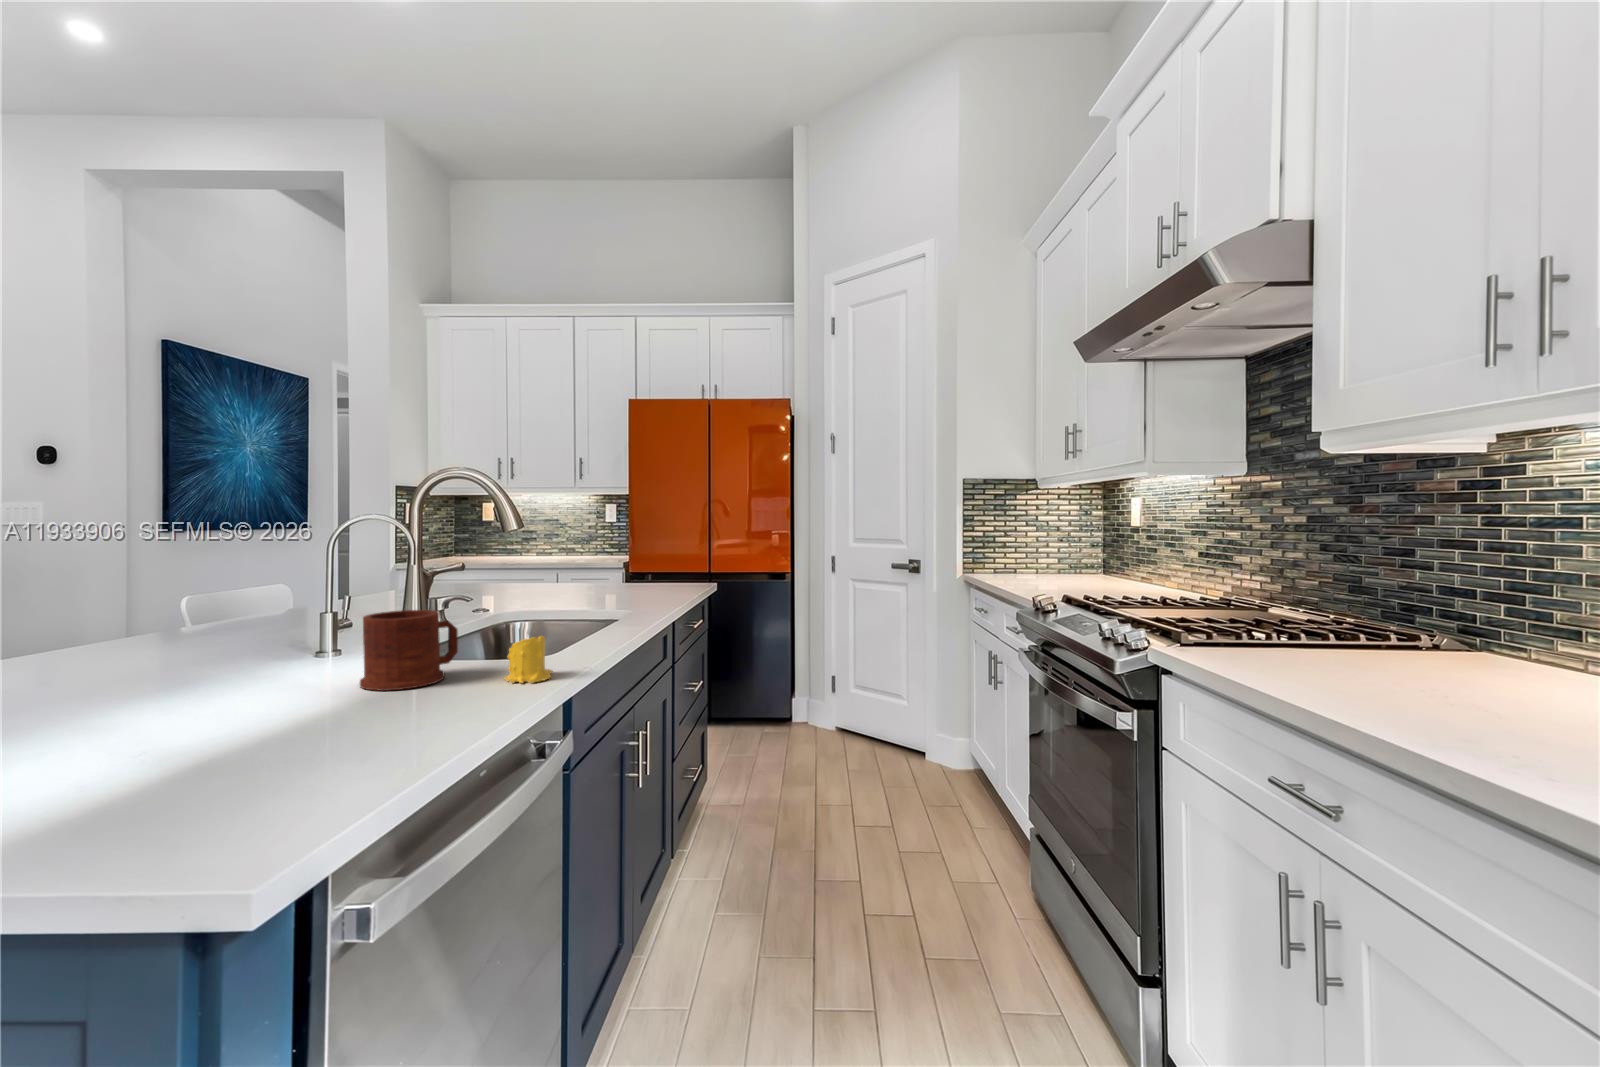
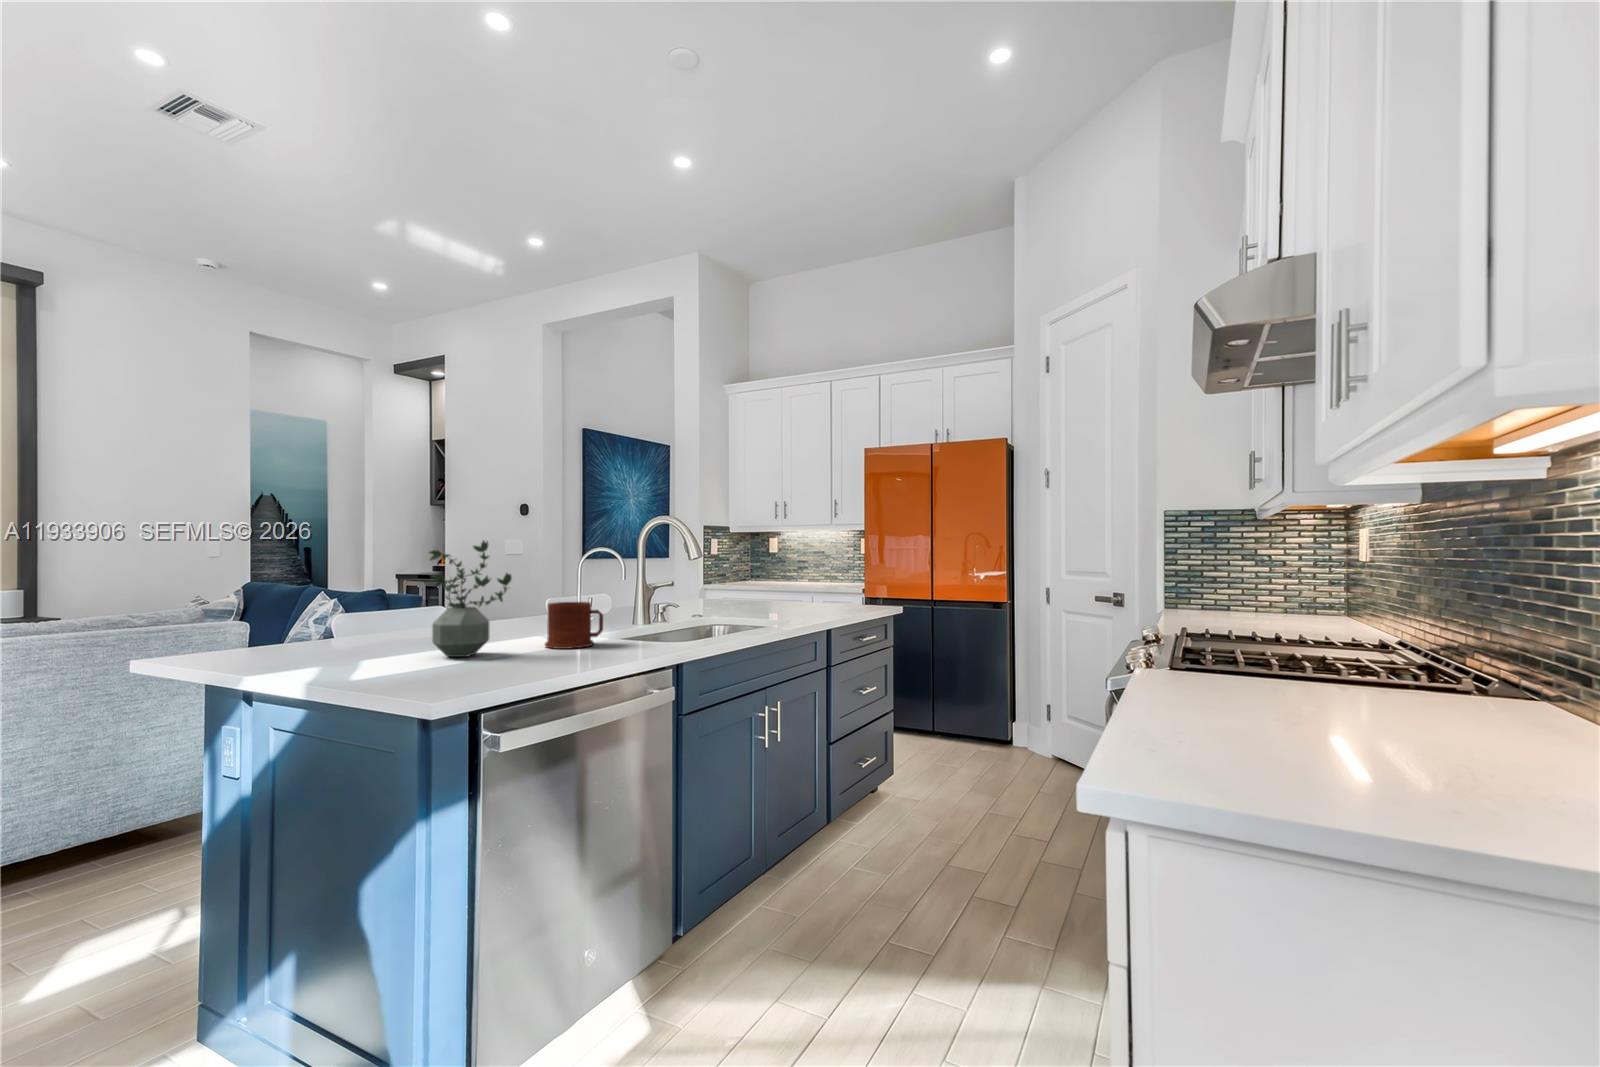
potted plant: none [148,515,327,735] -> present [429,541,512,657]
candle: present [504,636,552,683] -> none [619,620,653,652]

